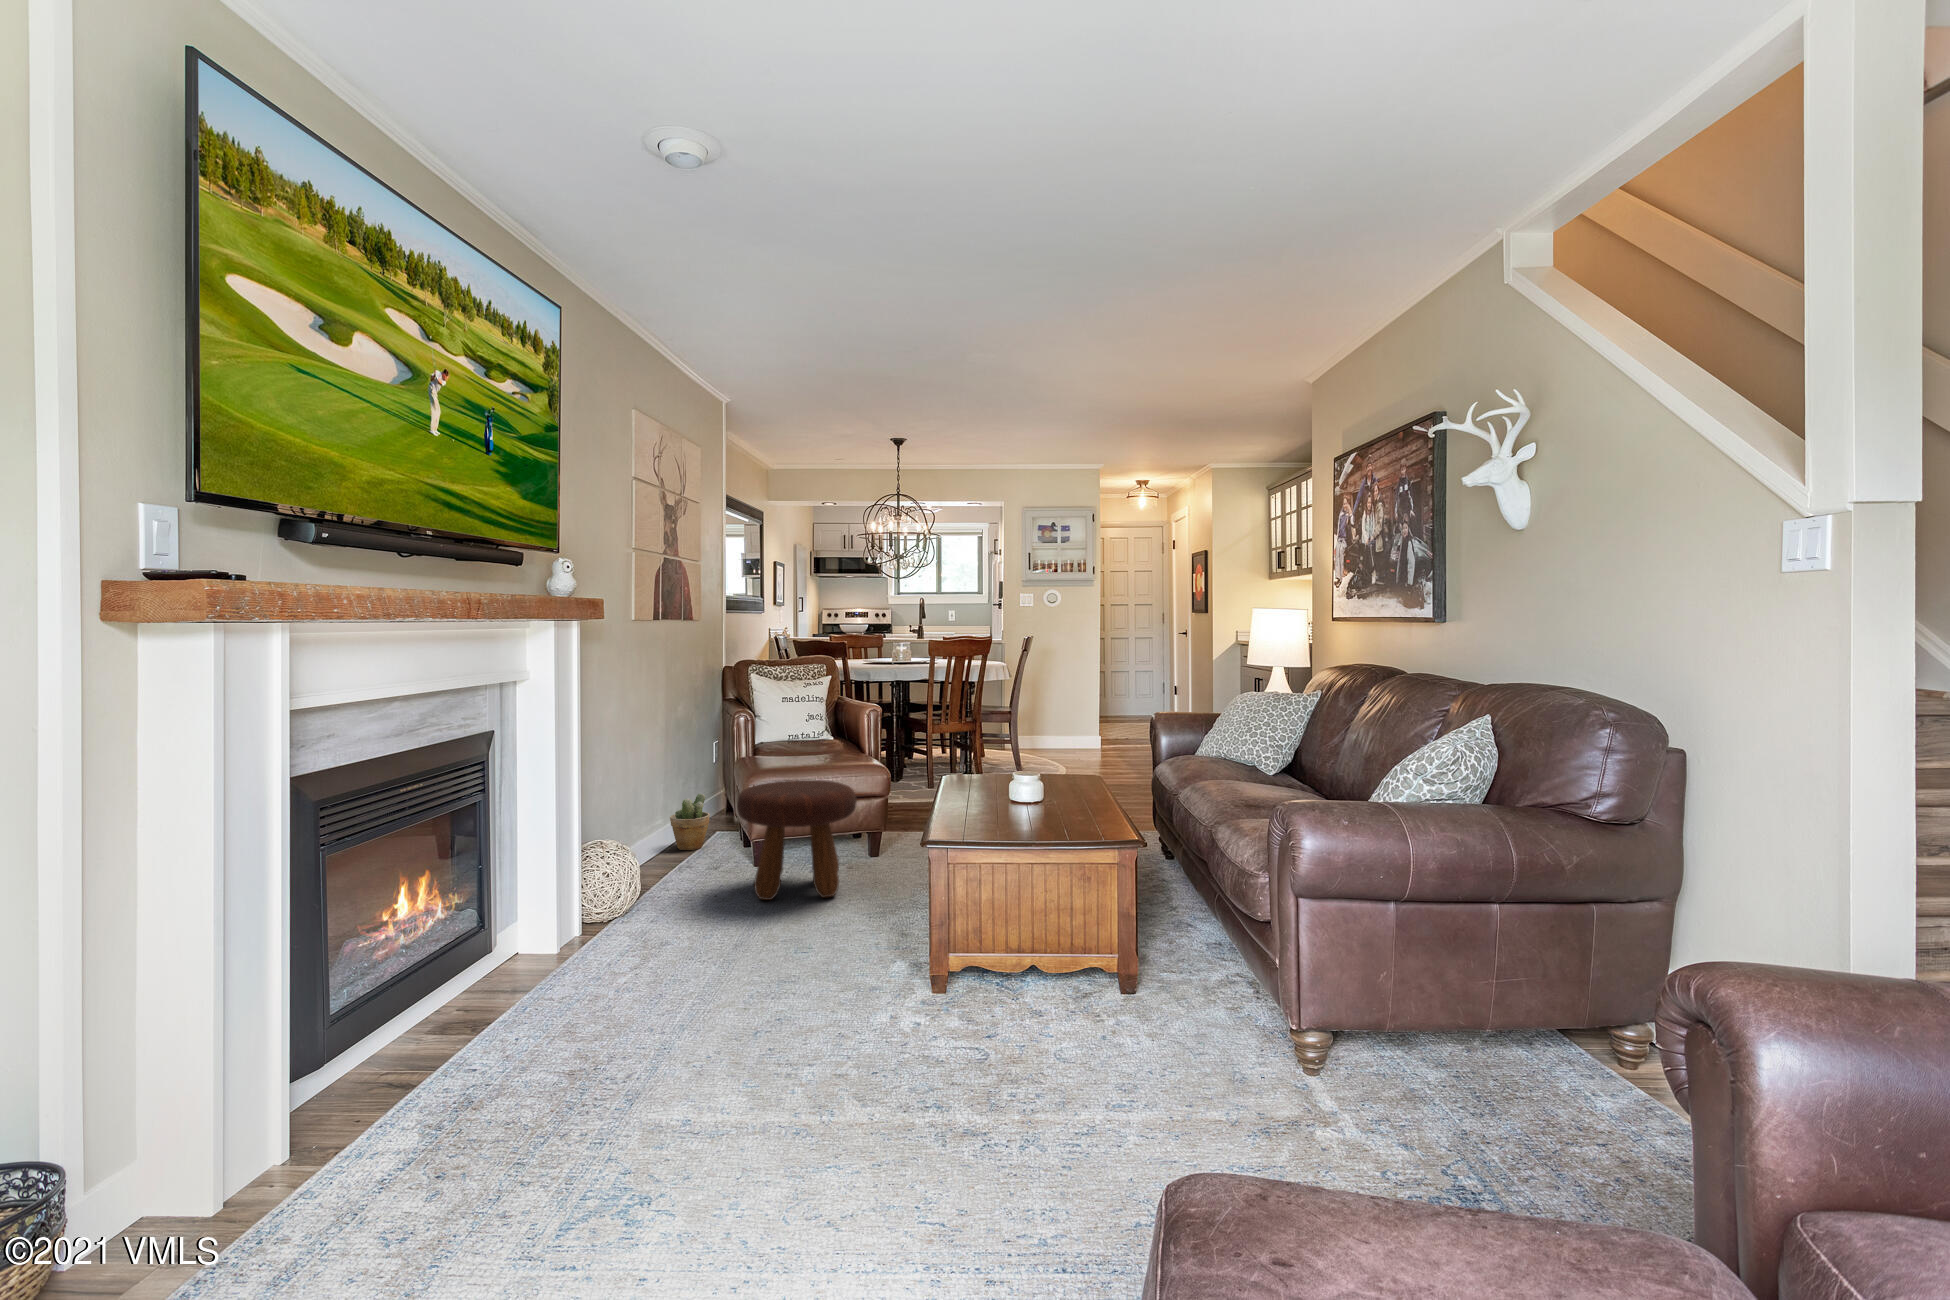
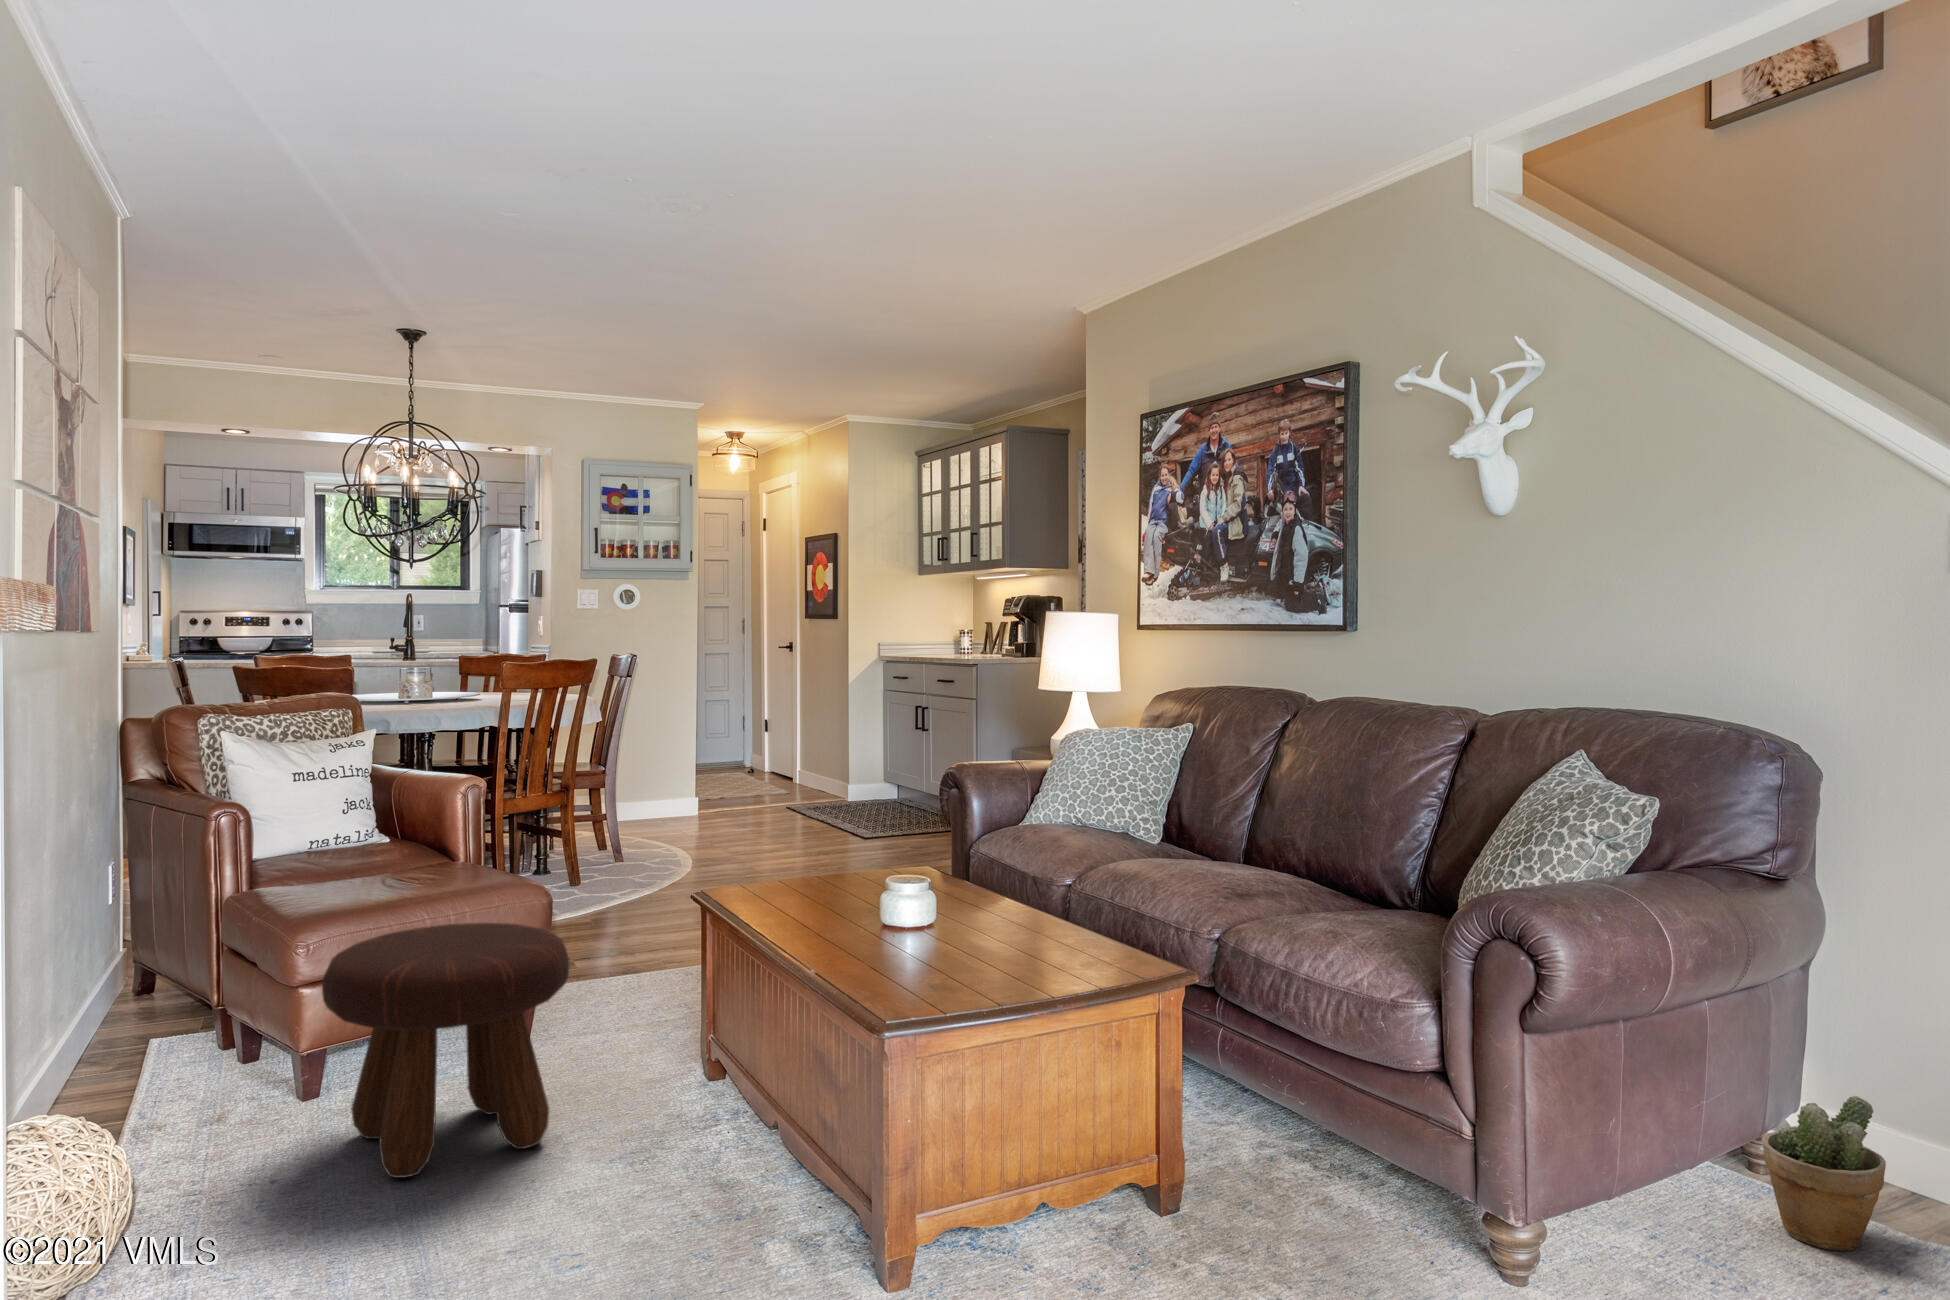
potted plant: present [670,794,710,850] -> present [1762,1096,1886,1251]

